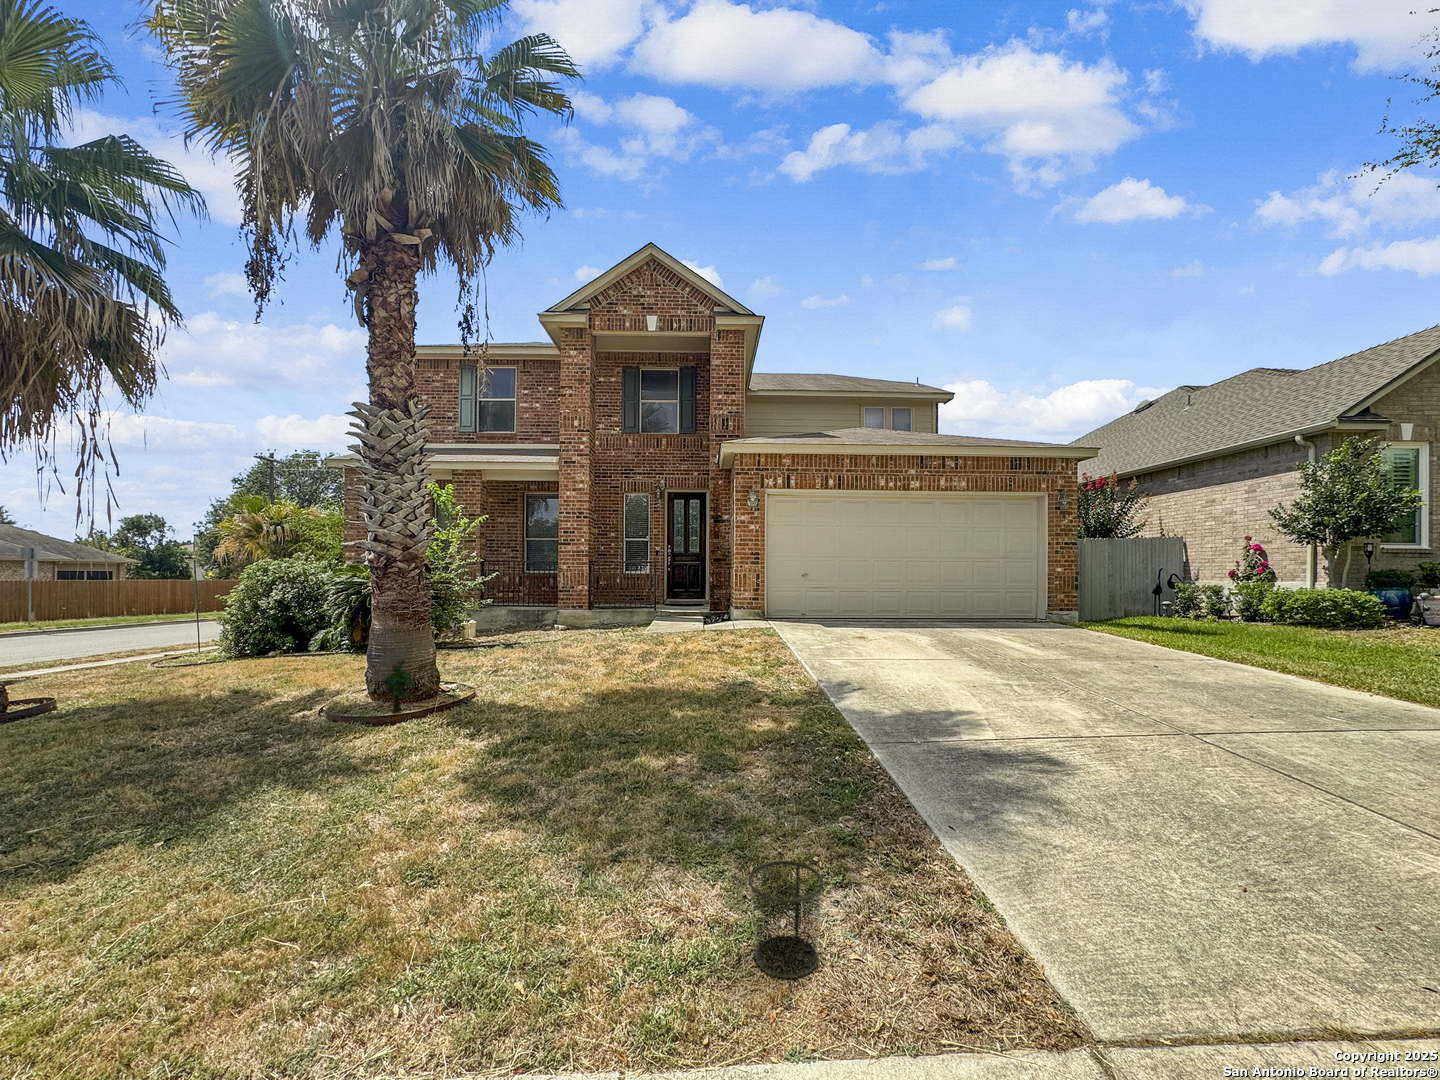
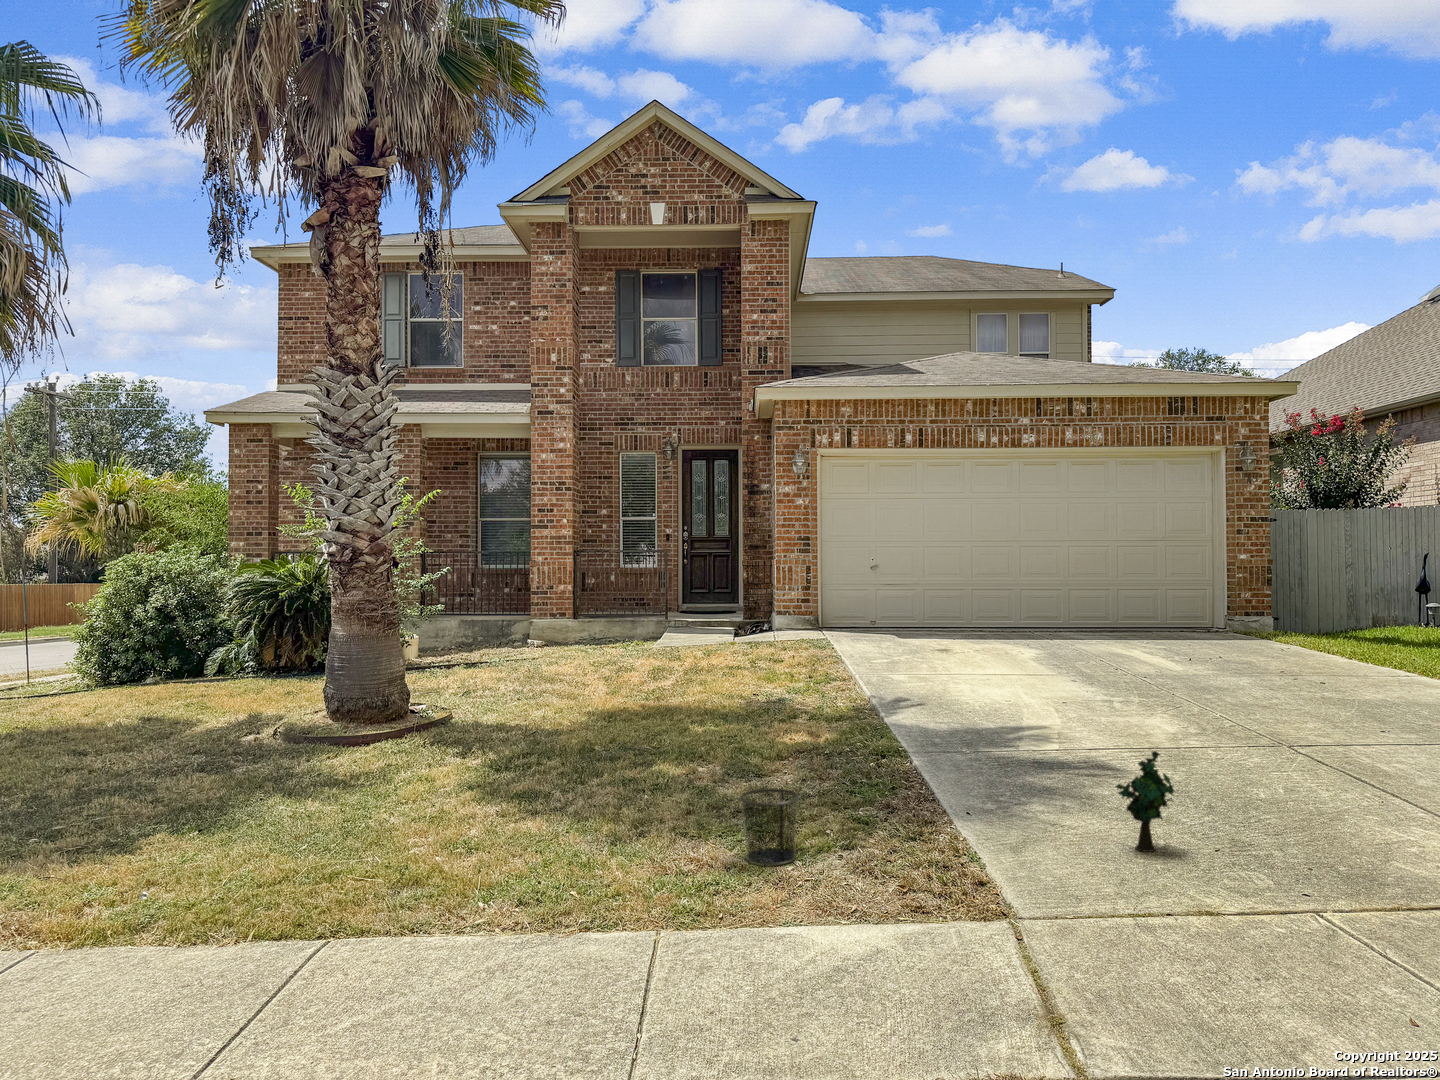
decorative plant: present [382,661,412,713] -> present [1116,751,1174,852]

